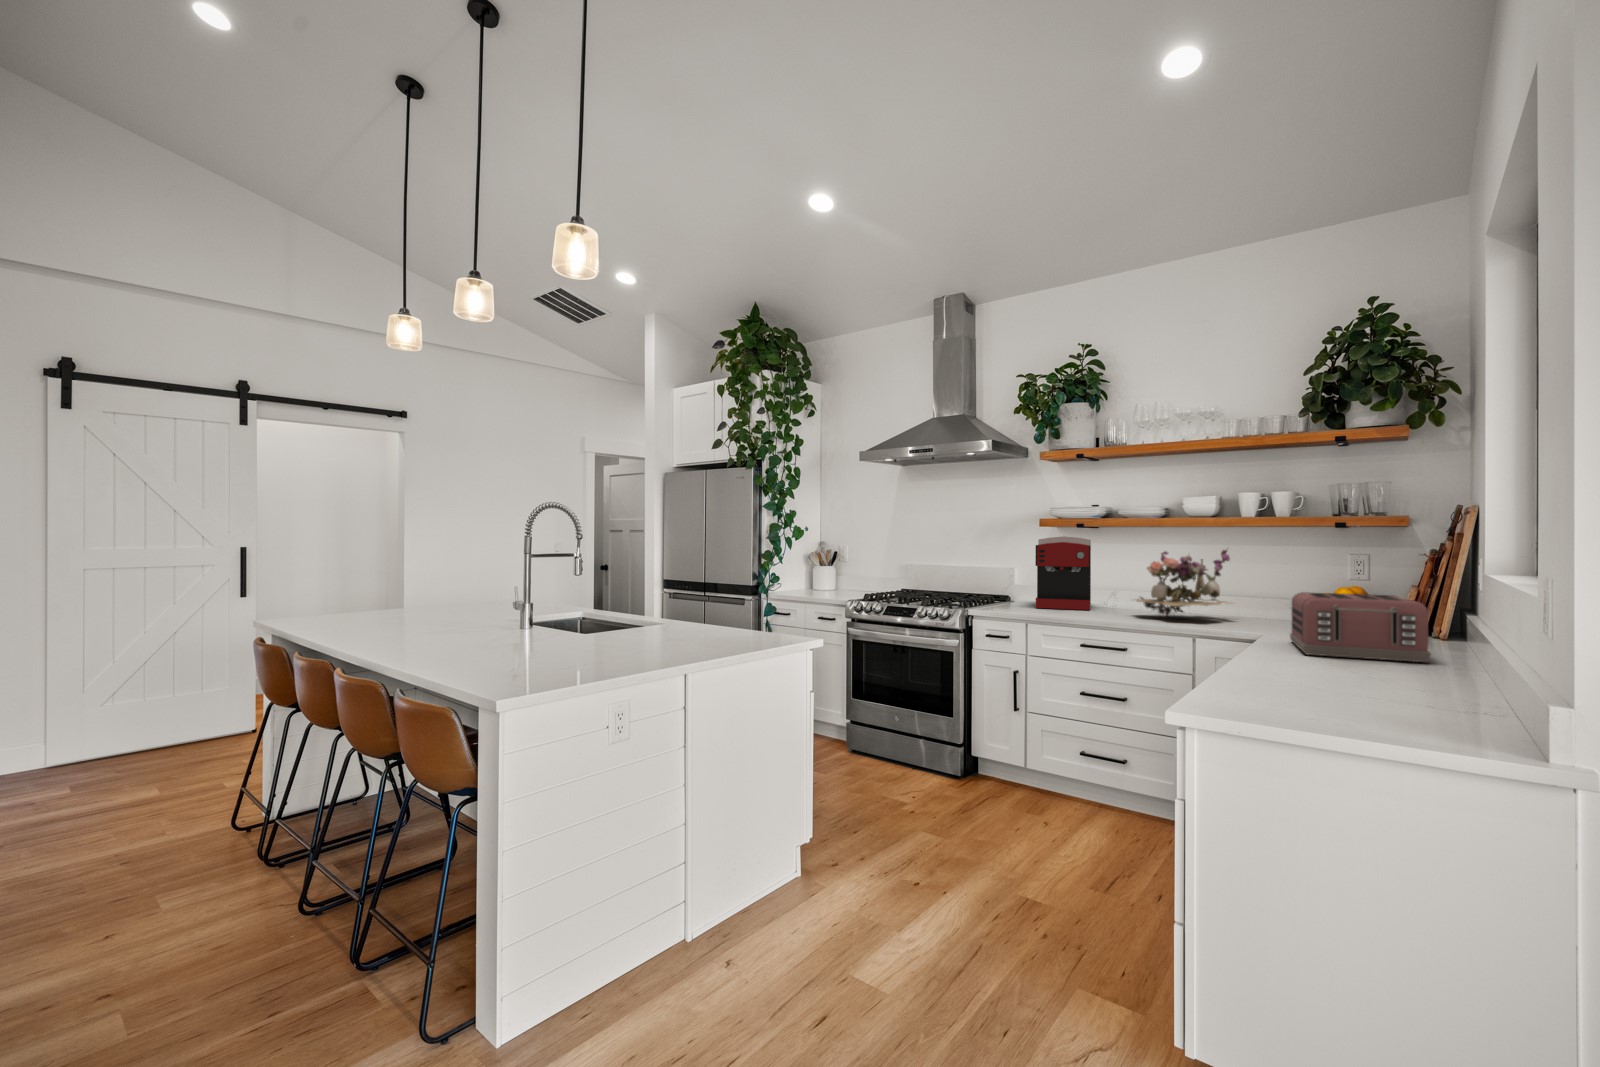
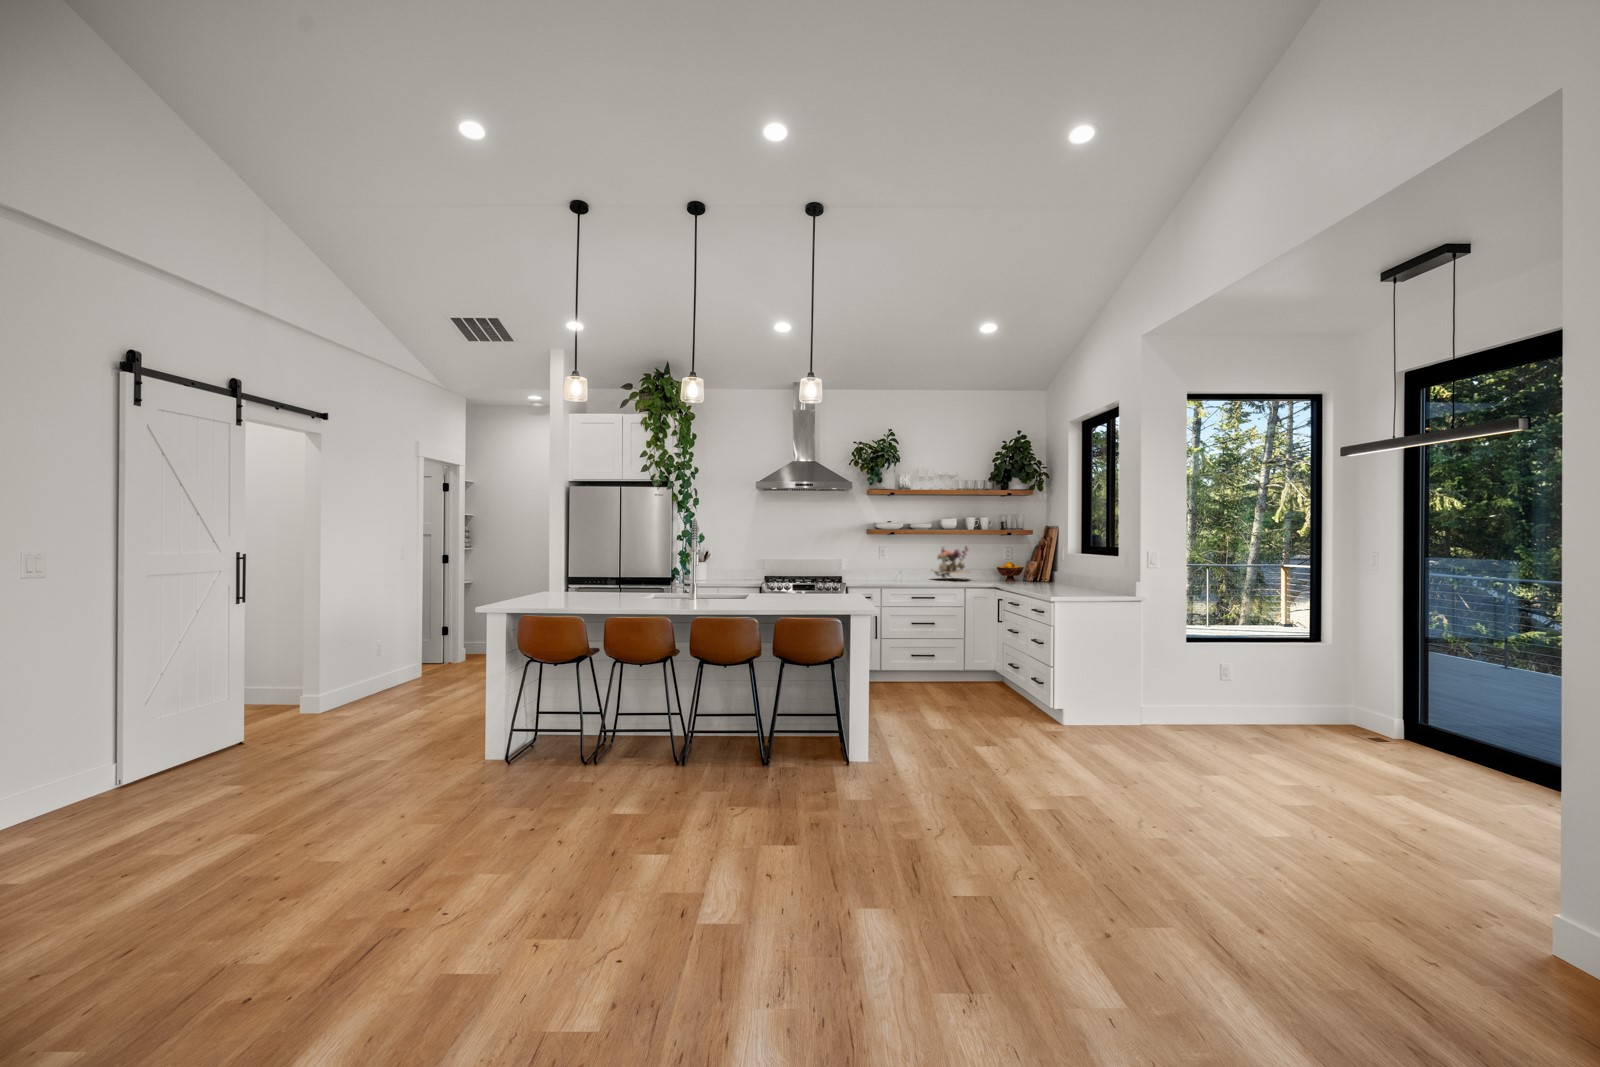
coffee maker: present [1035,536,1091,610] -> none [866,538,904,578]
toaster: present [1290,592,1431,662] -> none [1017,565,1072,589]

